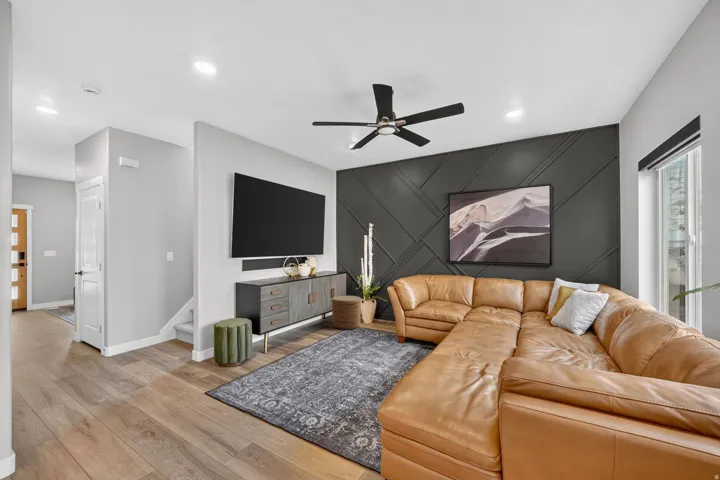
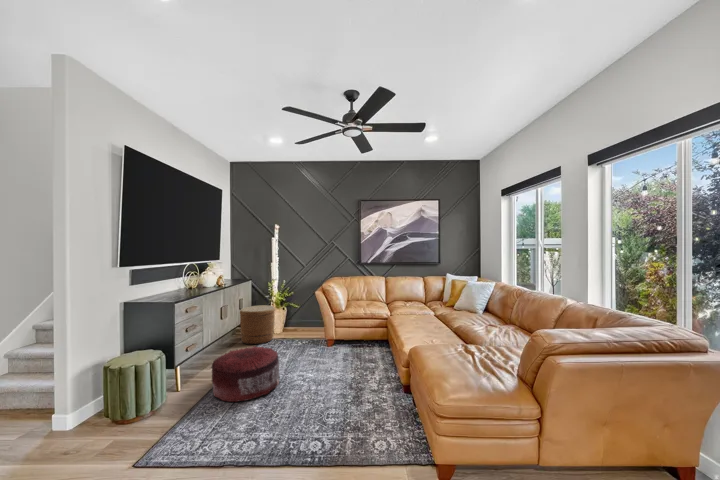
pouf: none [278,329,335,371] -> present [212,346,280,402]

